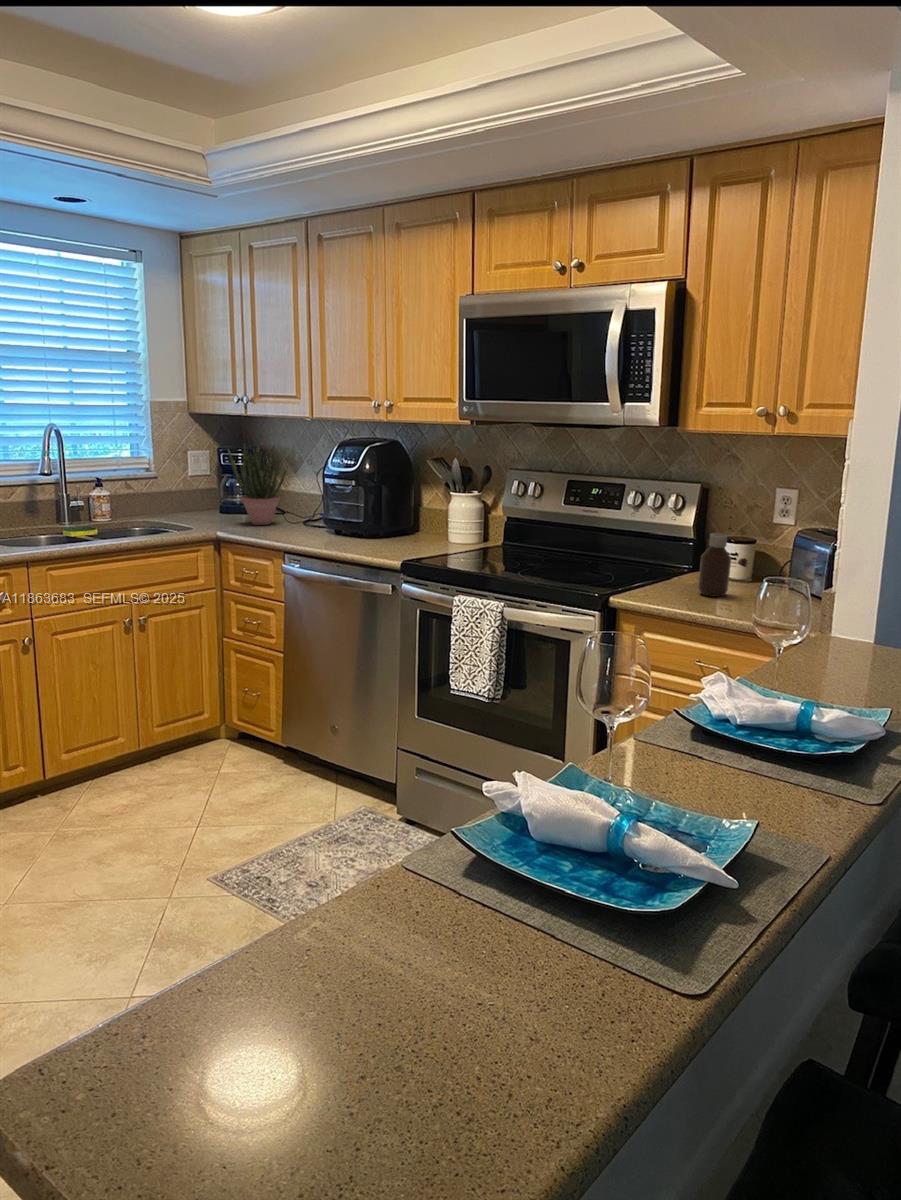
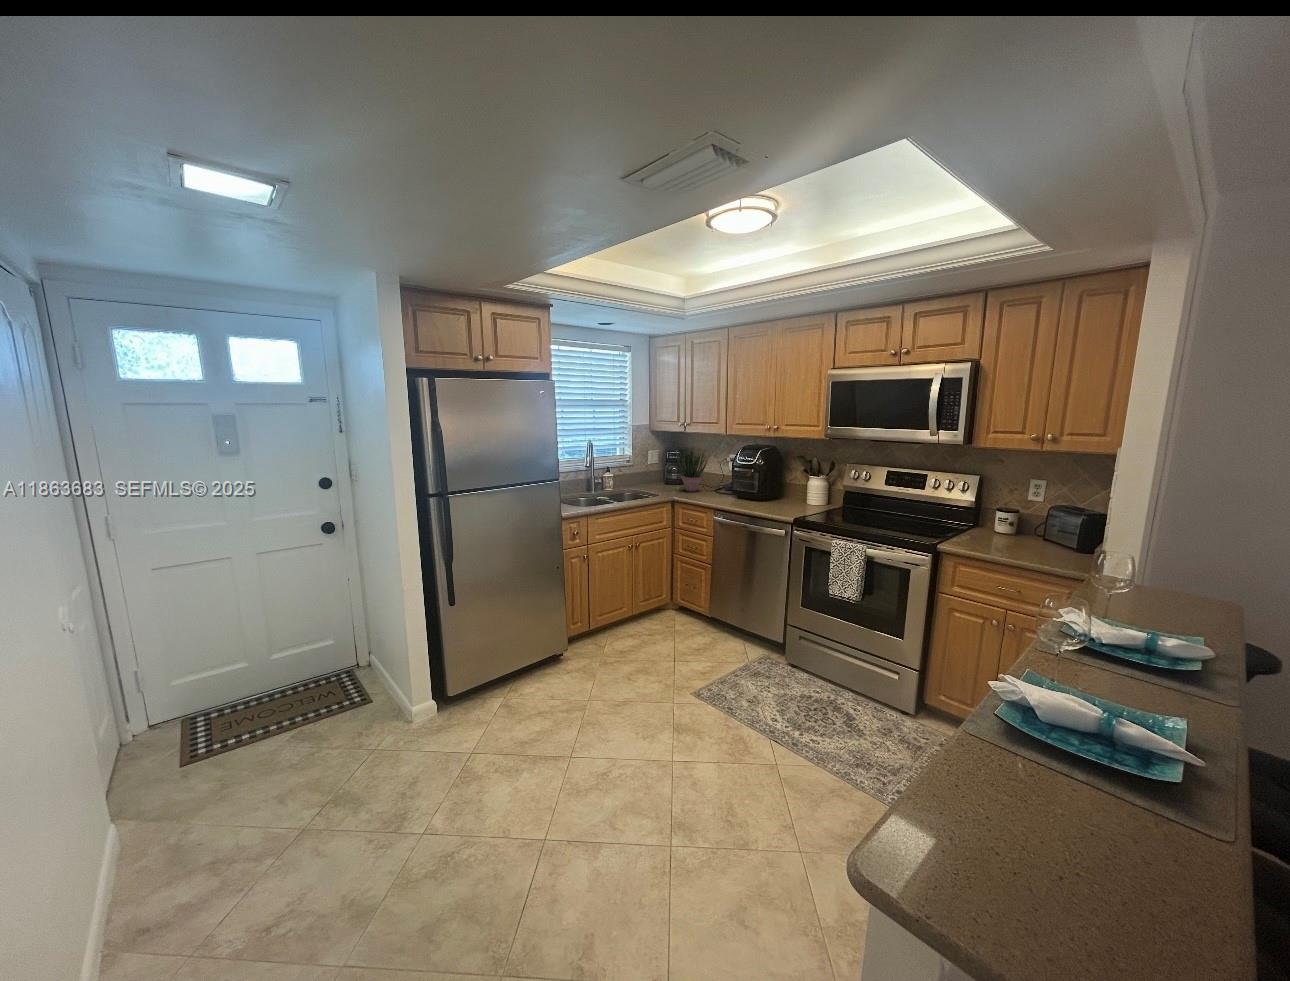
bottle: present [698,533,731,597] -> none [989,507,1013,545]

